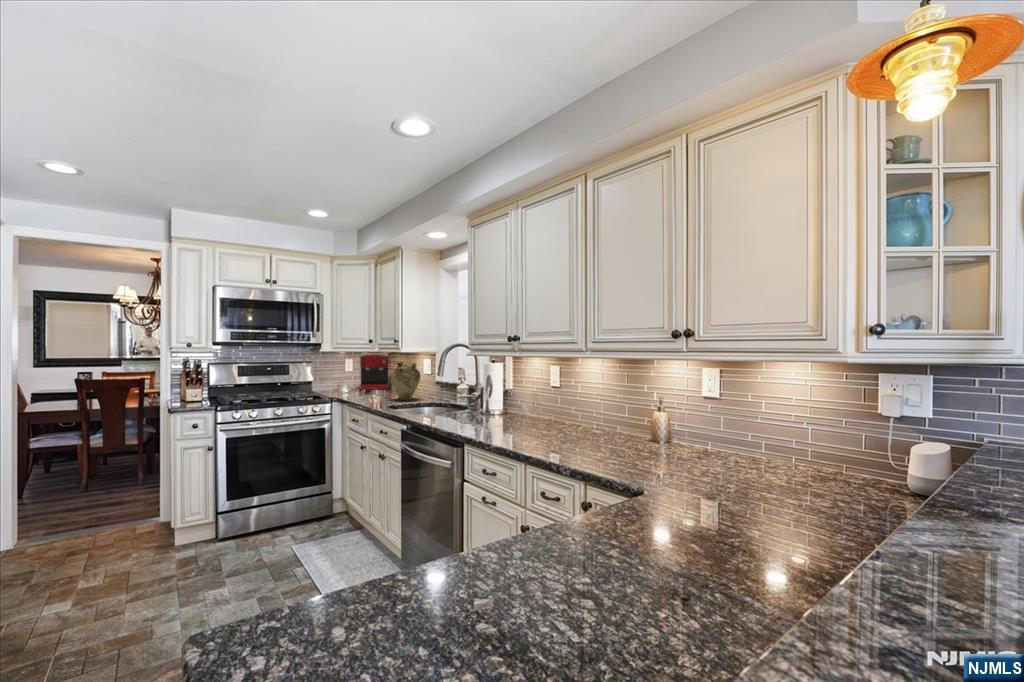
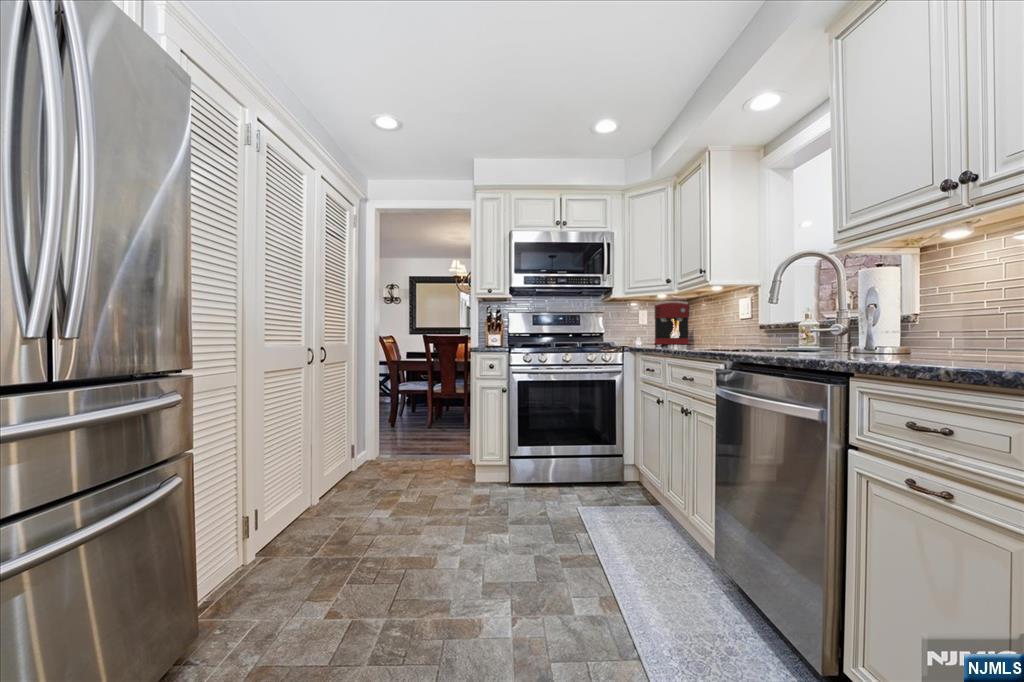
vase: present [391,362,421,400] -> none [696,296,739,347]

